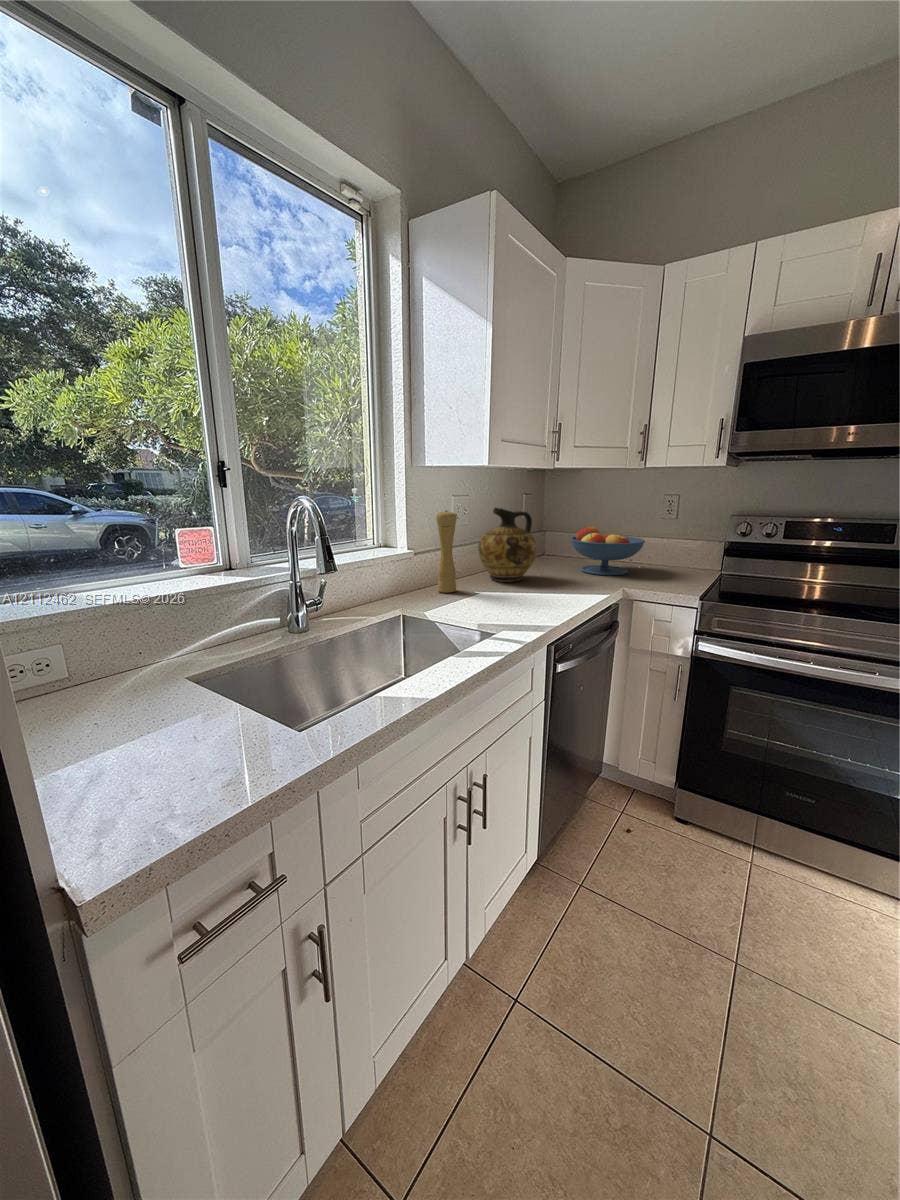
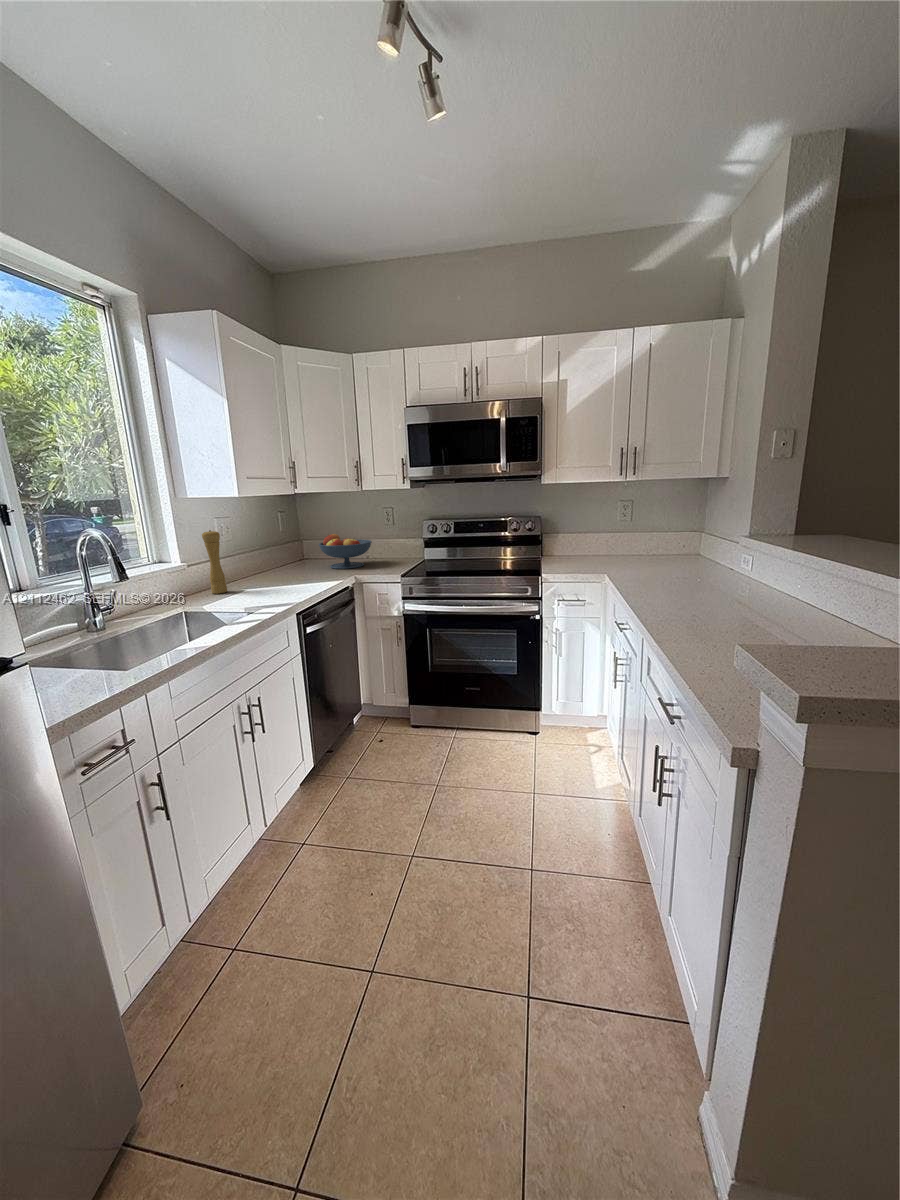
ceramic jug: present [478,508,537,582] -> none [243,525,291,581]

